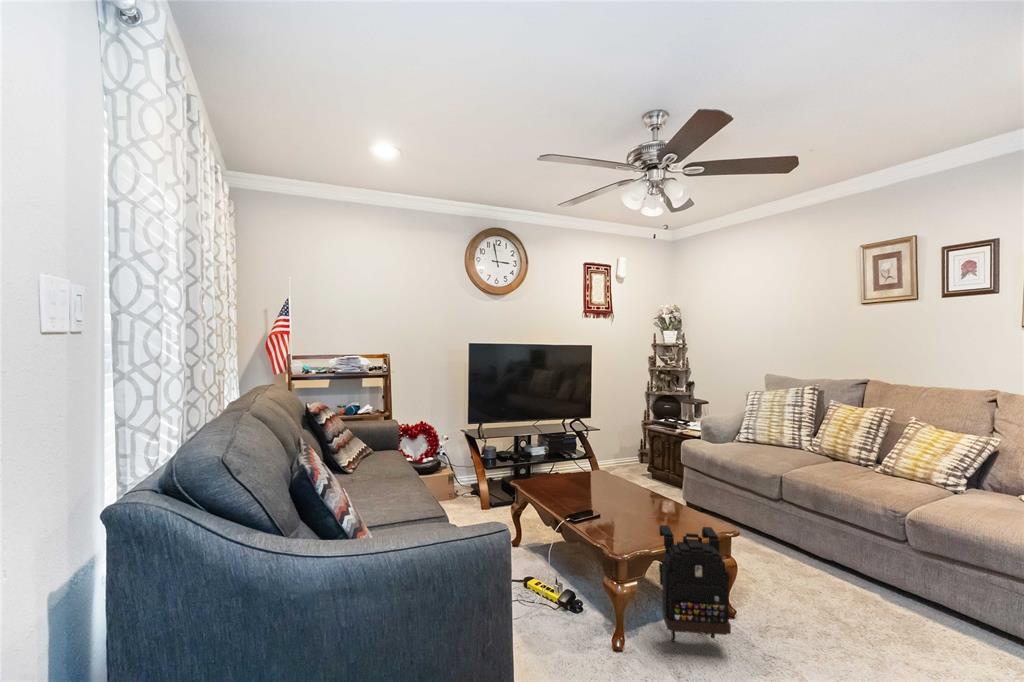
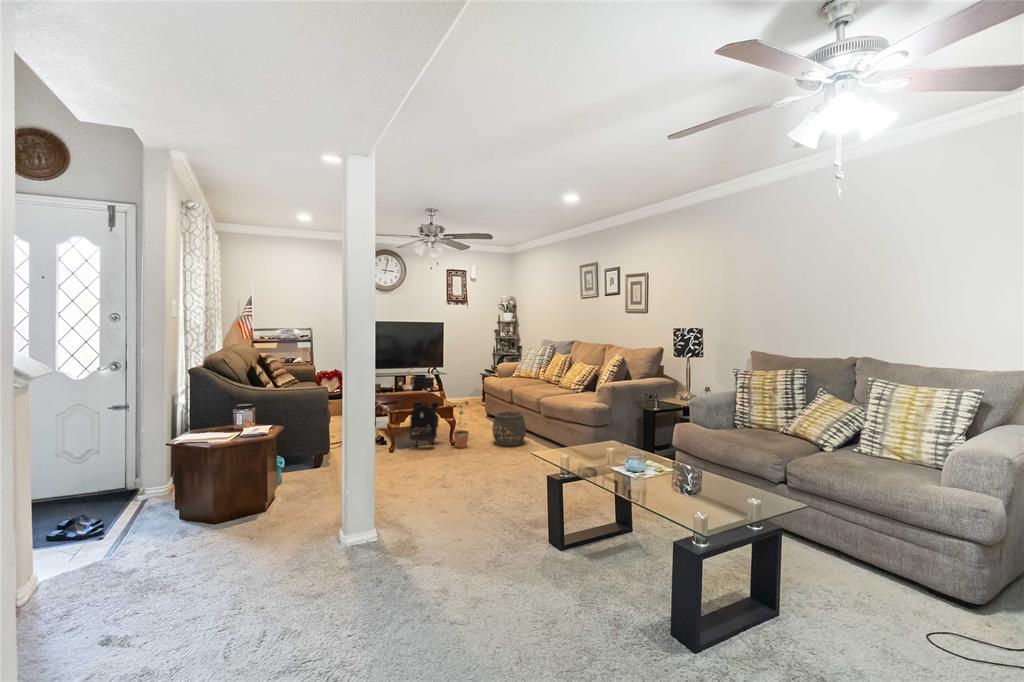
potted plant: none [754,527,801,649] -> present [452,401,469,448]
woven basket: none [825,544,926,644] -> present [492,411,526,446]

